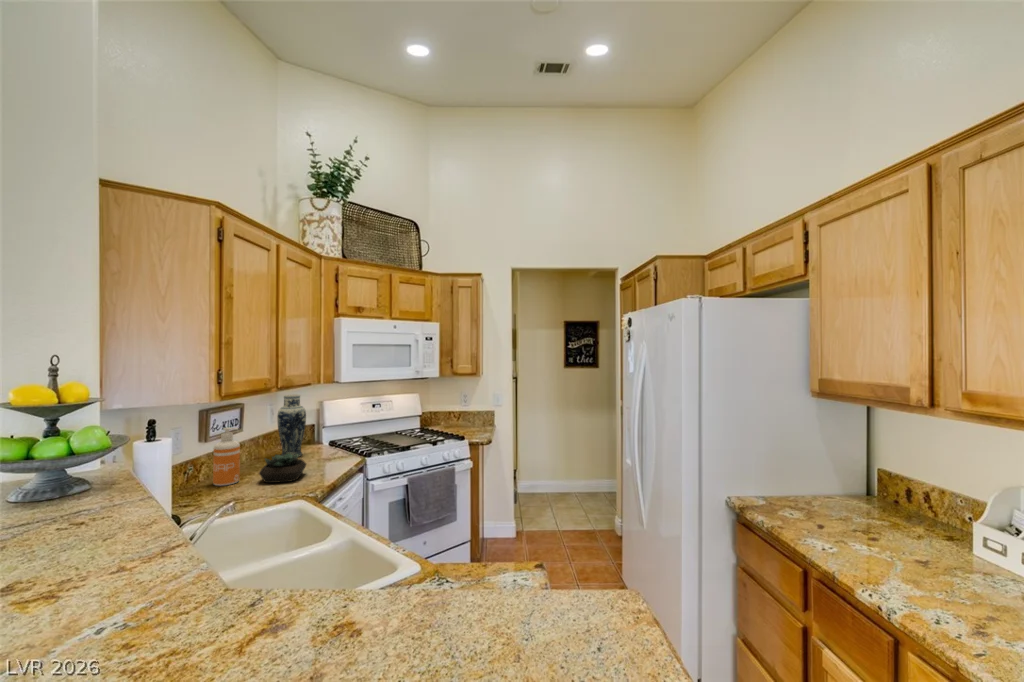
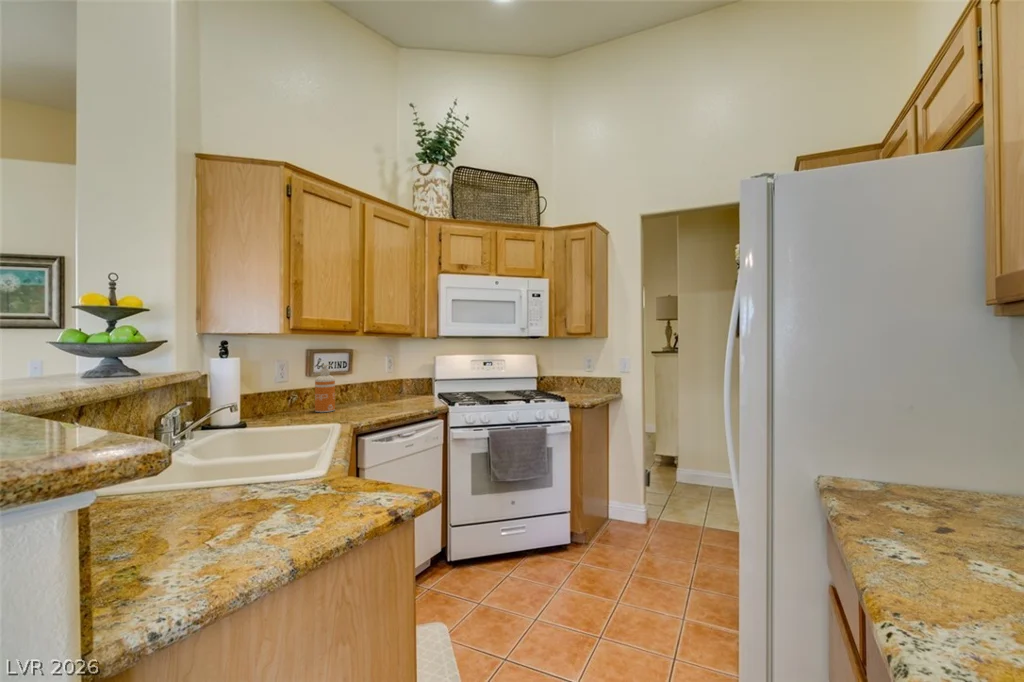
vase: present [277,394,306,457] -> none [386,345,410,401]
succulent plant: present [259,453,306,483] -> none [342,392,386,416]

